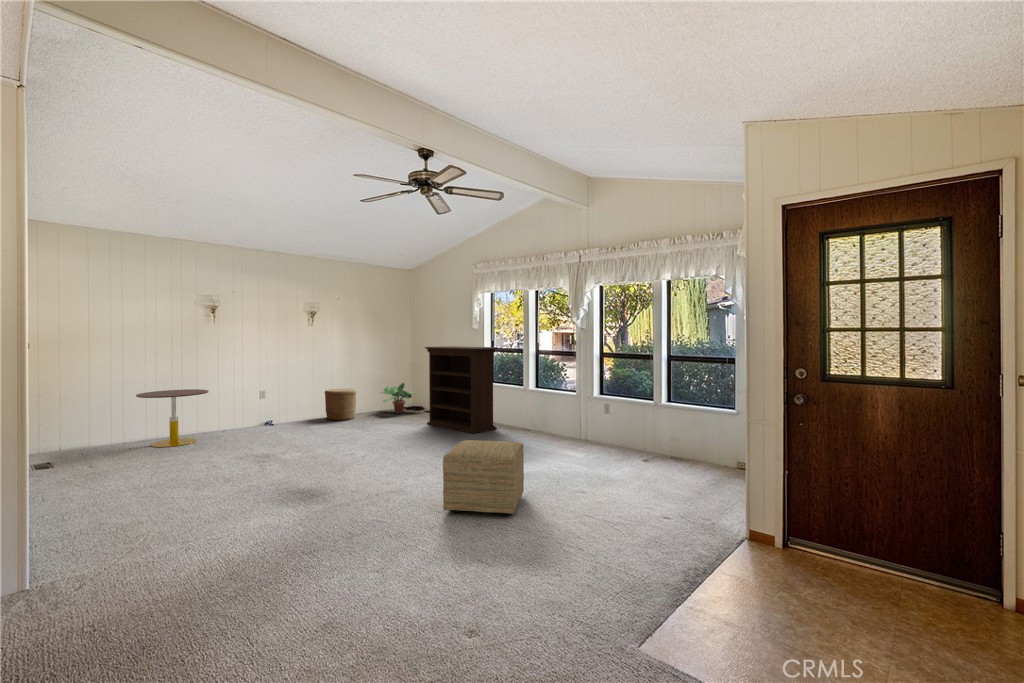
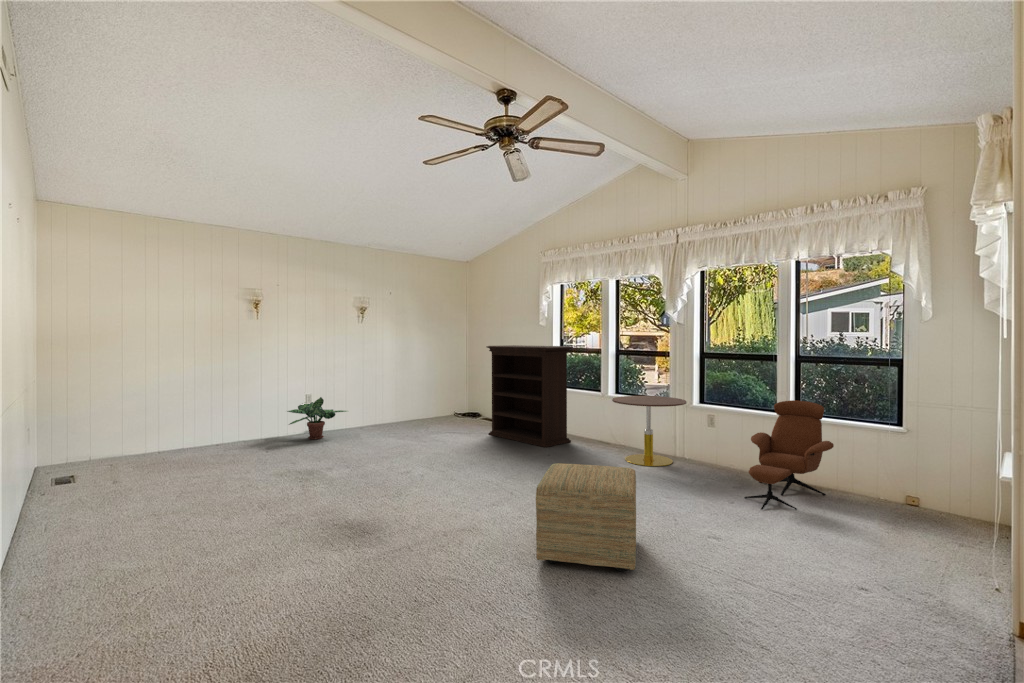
potted plant: present [381,383,416,413] -> present [287,397,347,439]
woven basket: present [325,388,356,420] -> none [375,392,409,428]
side table: present [136,389,208,447] -> present [612,396,687,466]
lounge chair: none [619,391,687,475] -> present [744,400,834,510]

